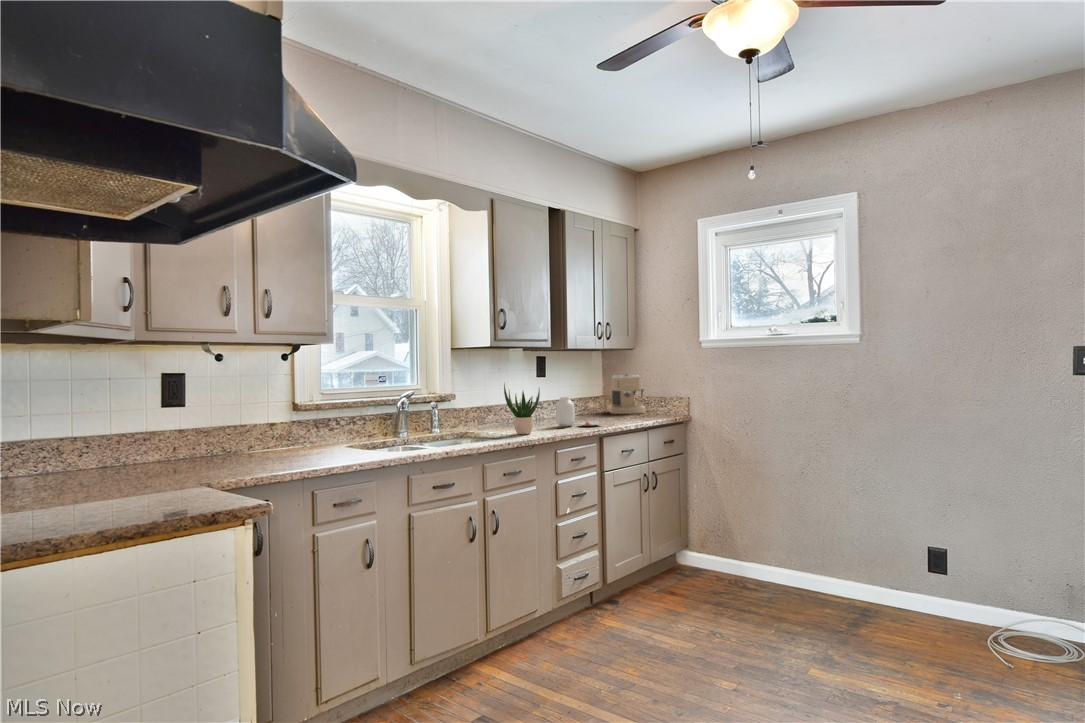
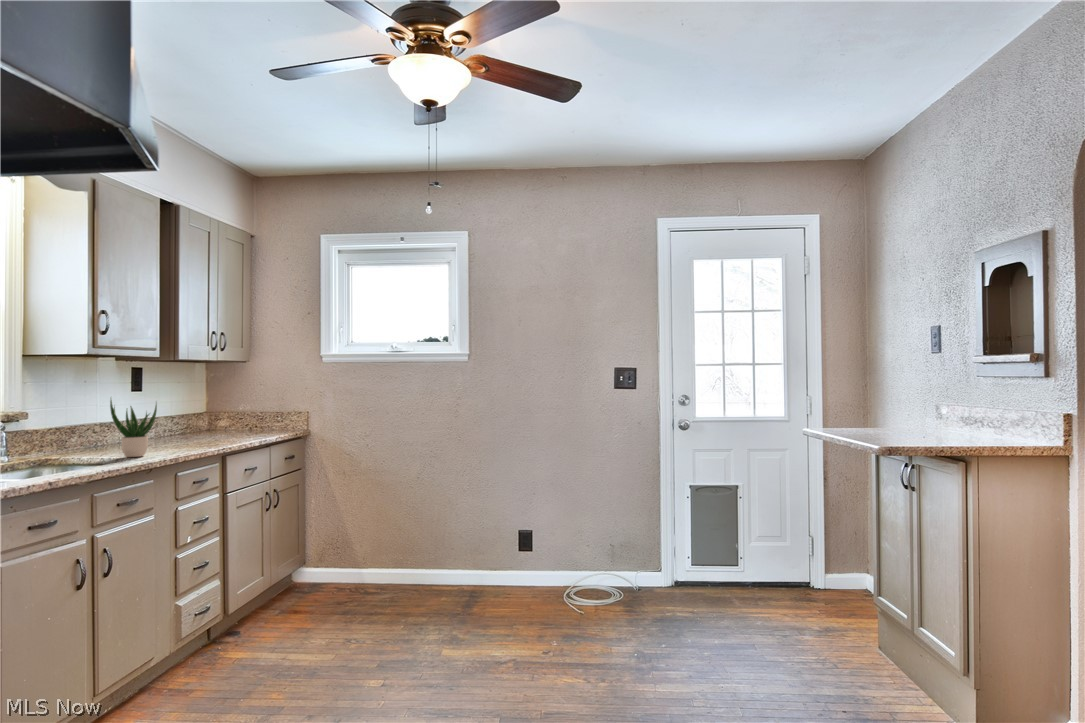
coffee maker: present [610,374,645,414] -> none [218,389,260,432]
jar: present [556,397,602,428] -> none [169,413,229,448]

